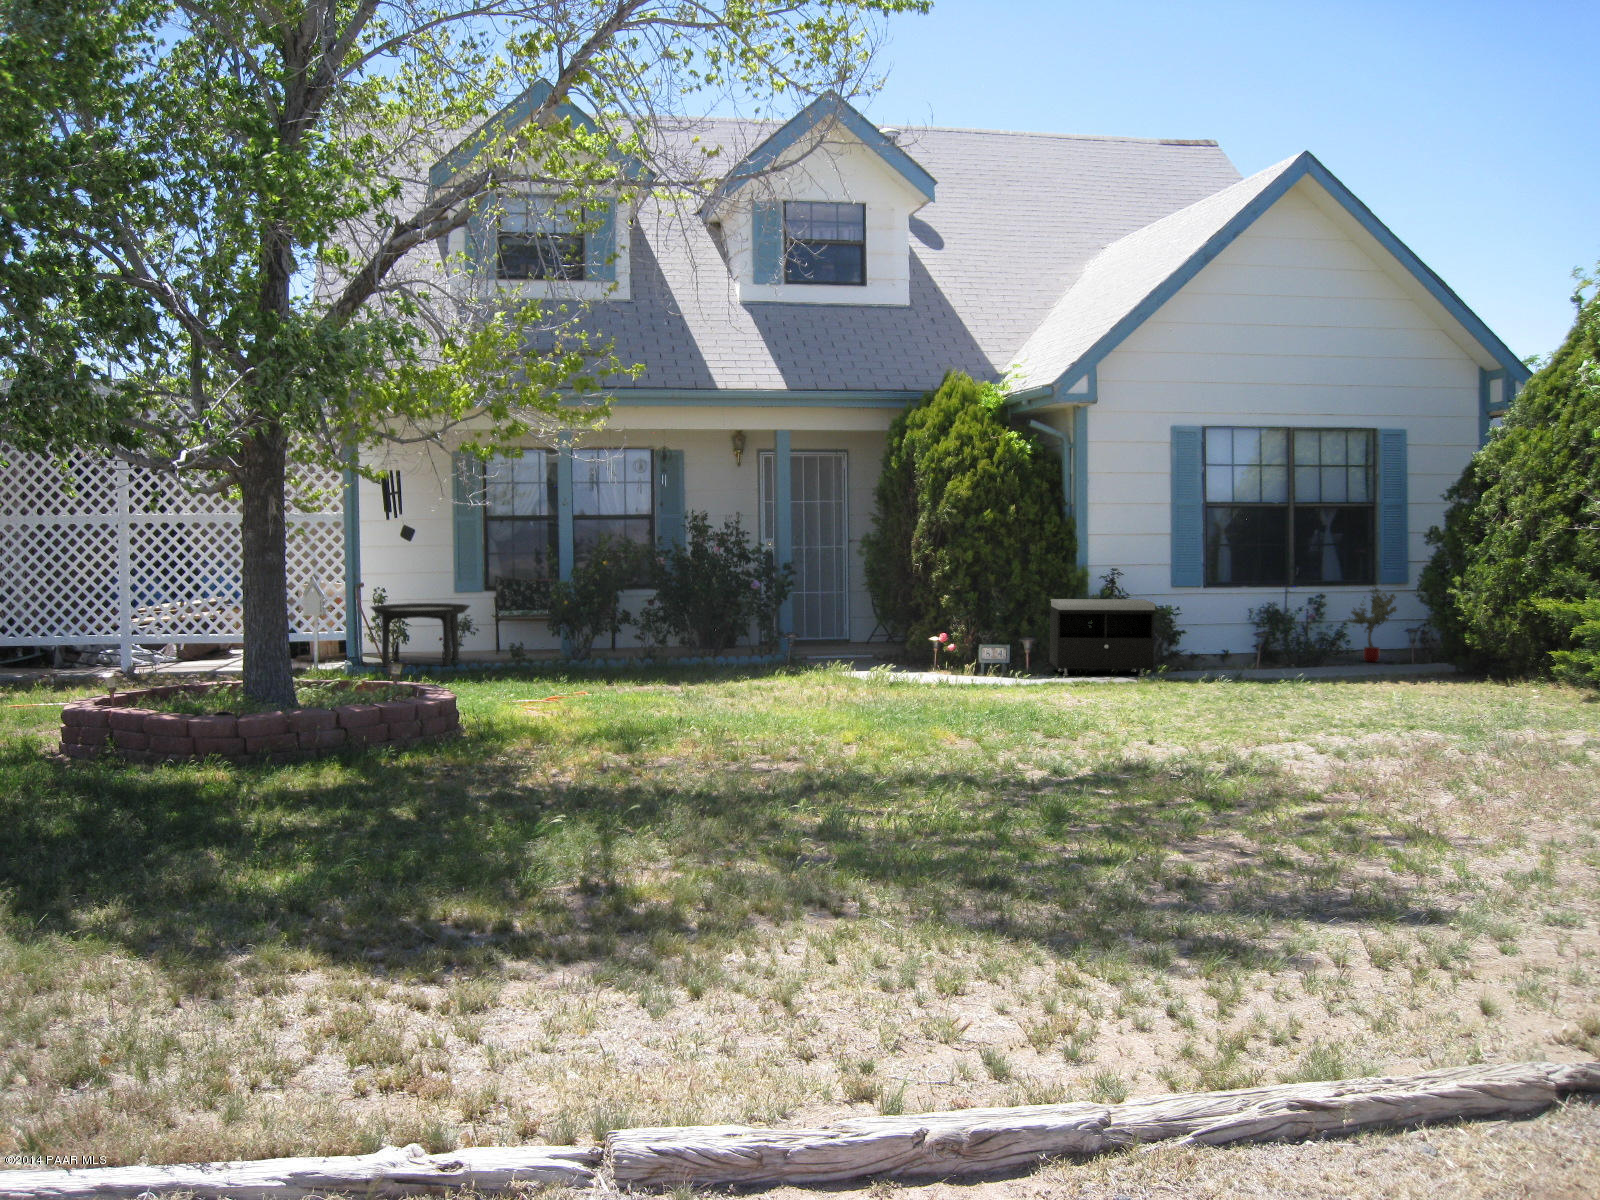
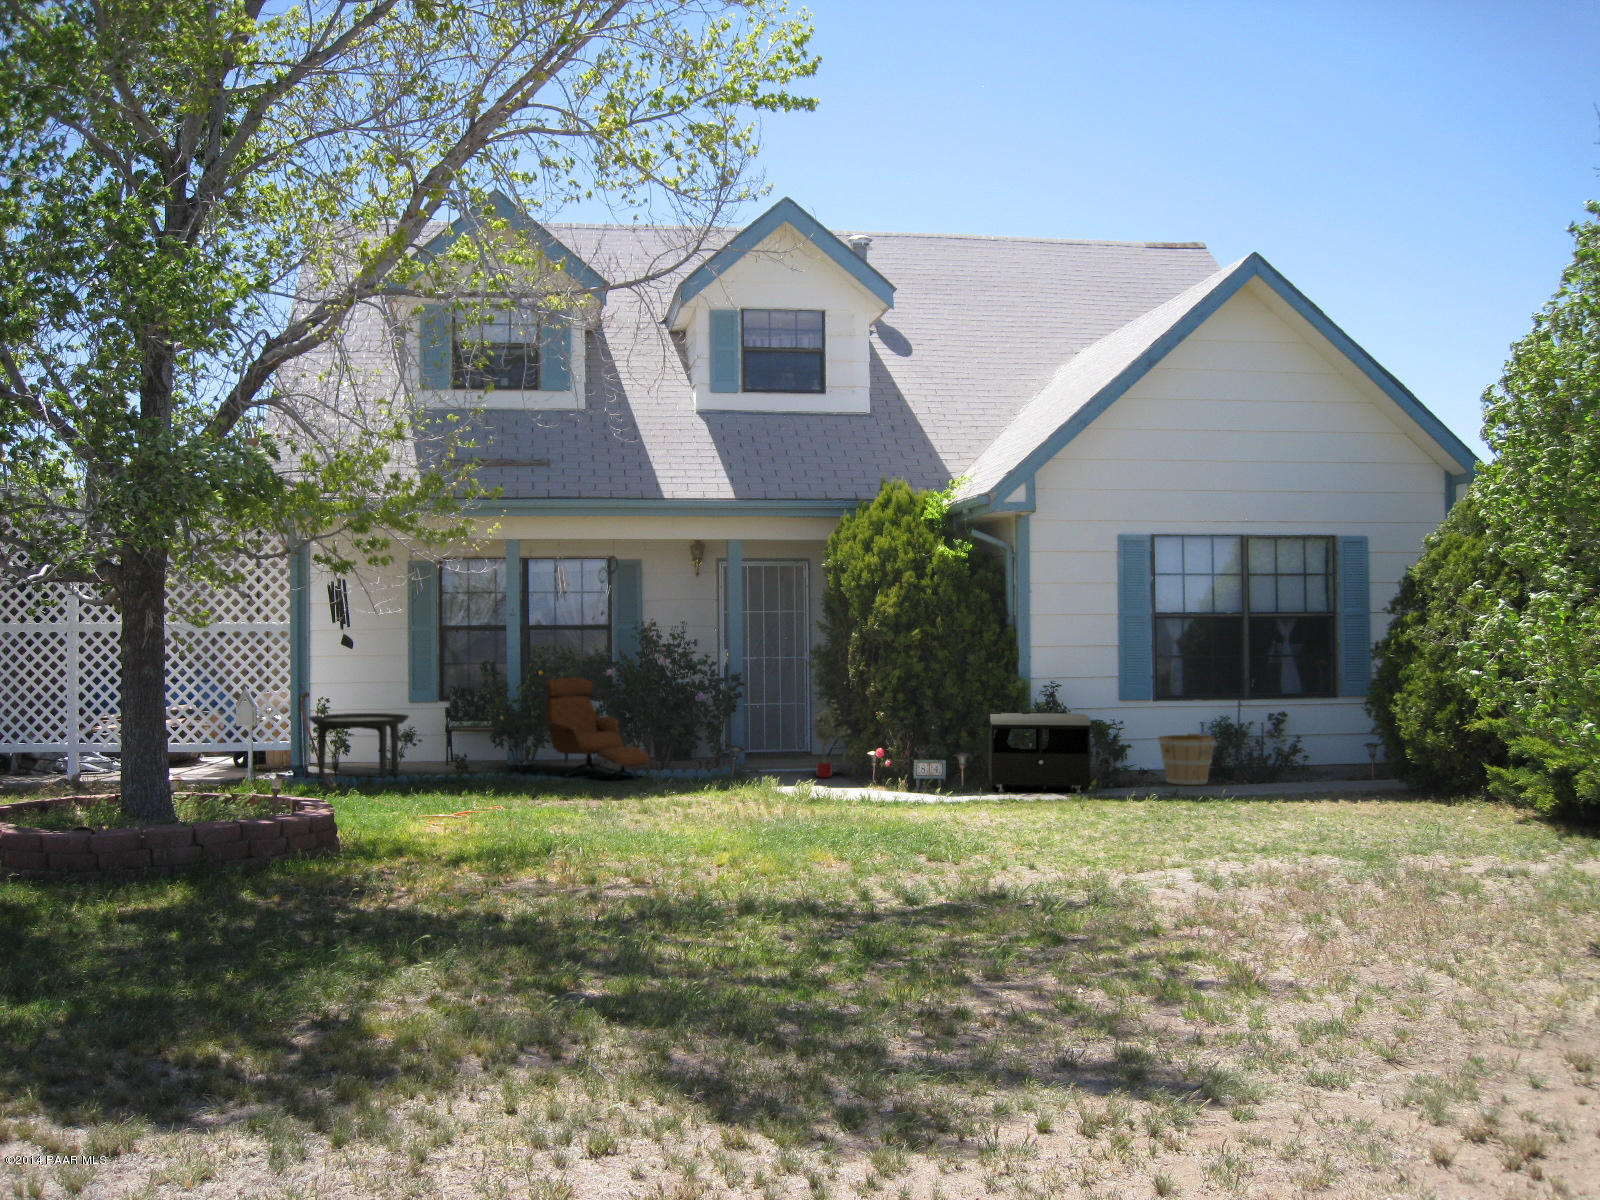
lounge chair: none [608,567,714,668] -> present [546,677,650,781]
potted tree: present [1348,585,1397,662] -> present [812,699,851,778]
wooden bucket: none [1209,619,1266,668] -> present [1158,734,1216,785]

